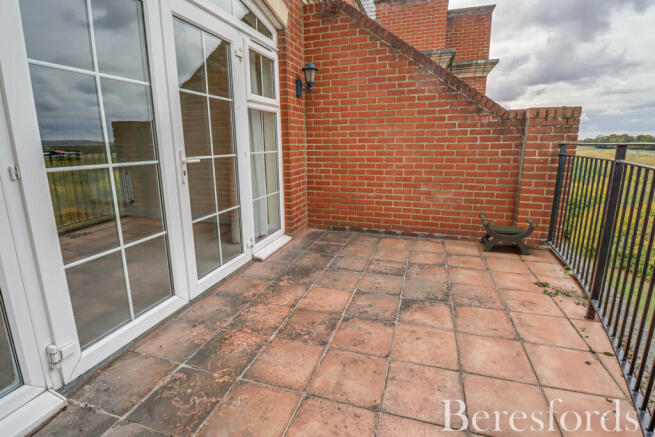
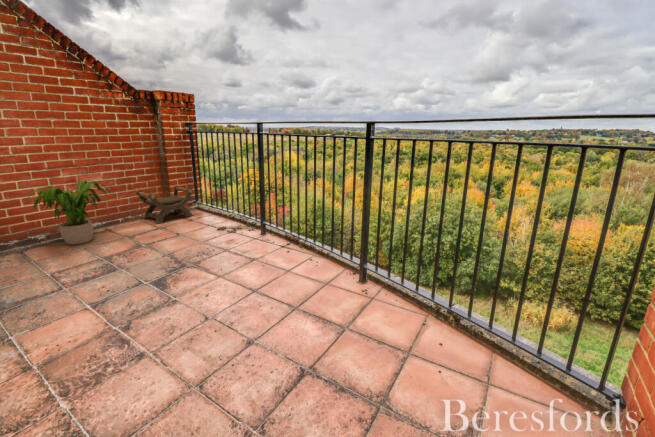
potted plant: none [391,196,444,248] -> present [27,181,108,244]

